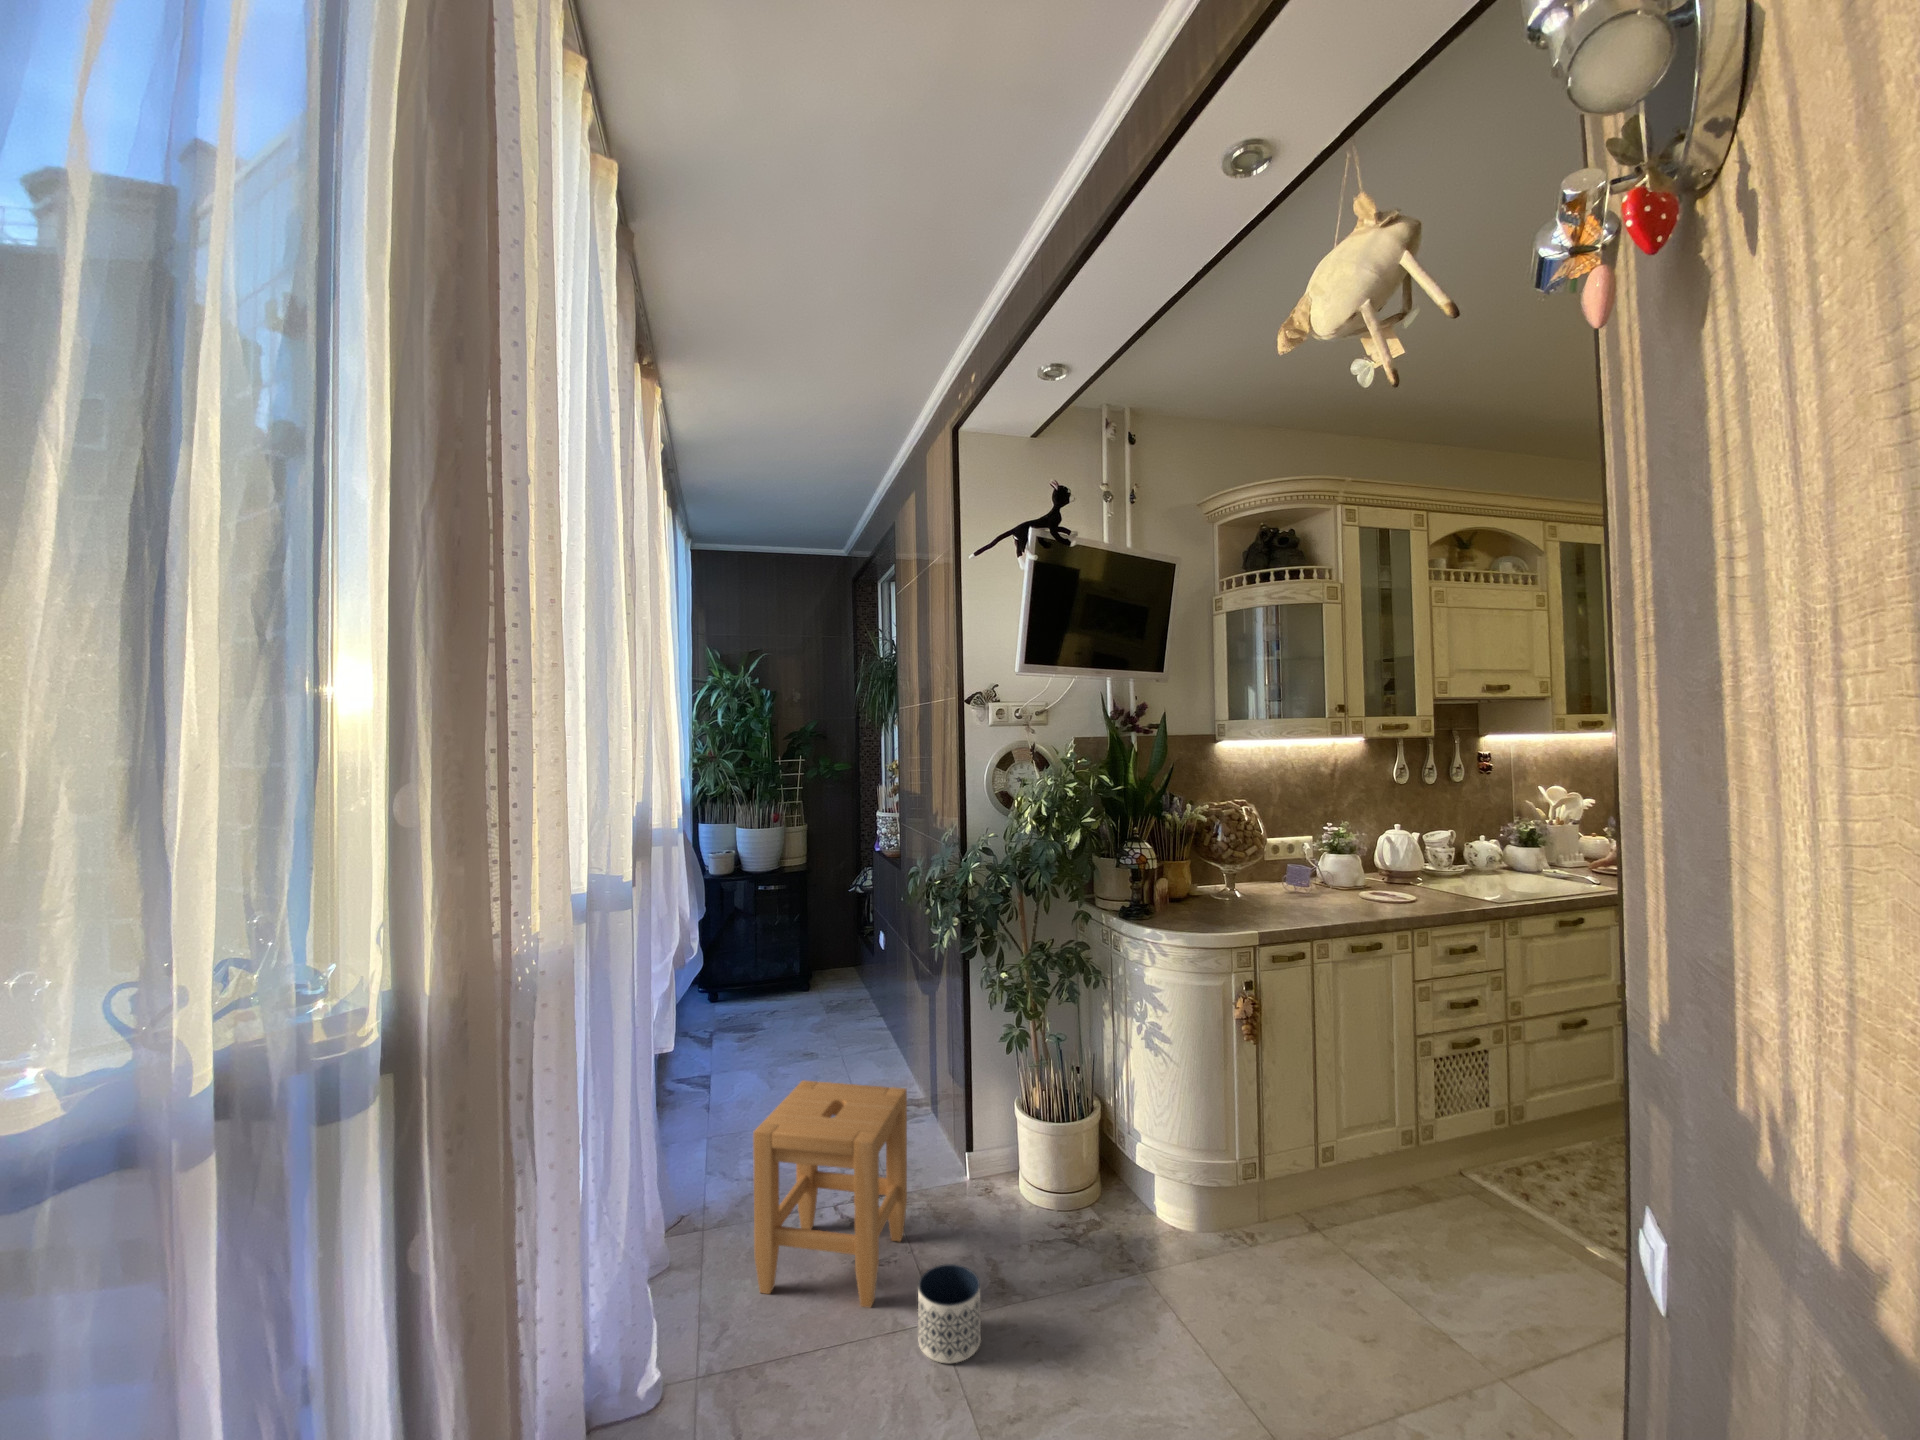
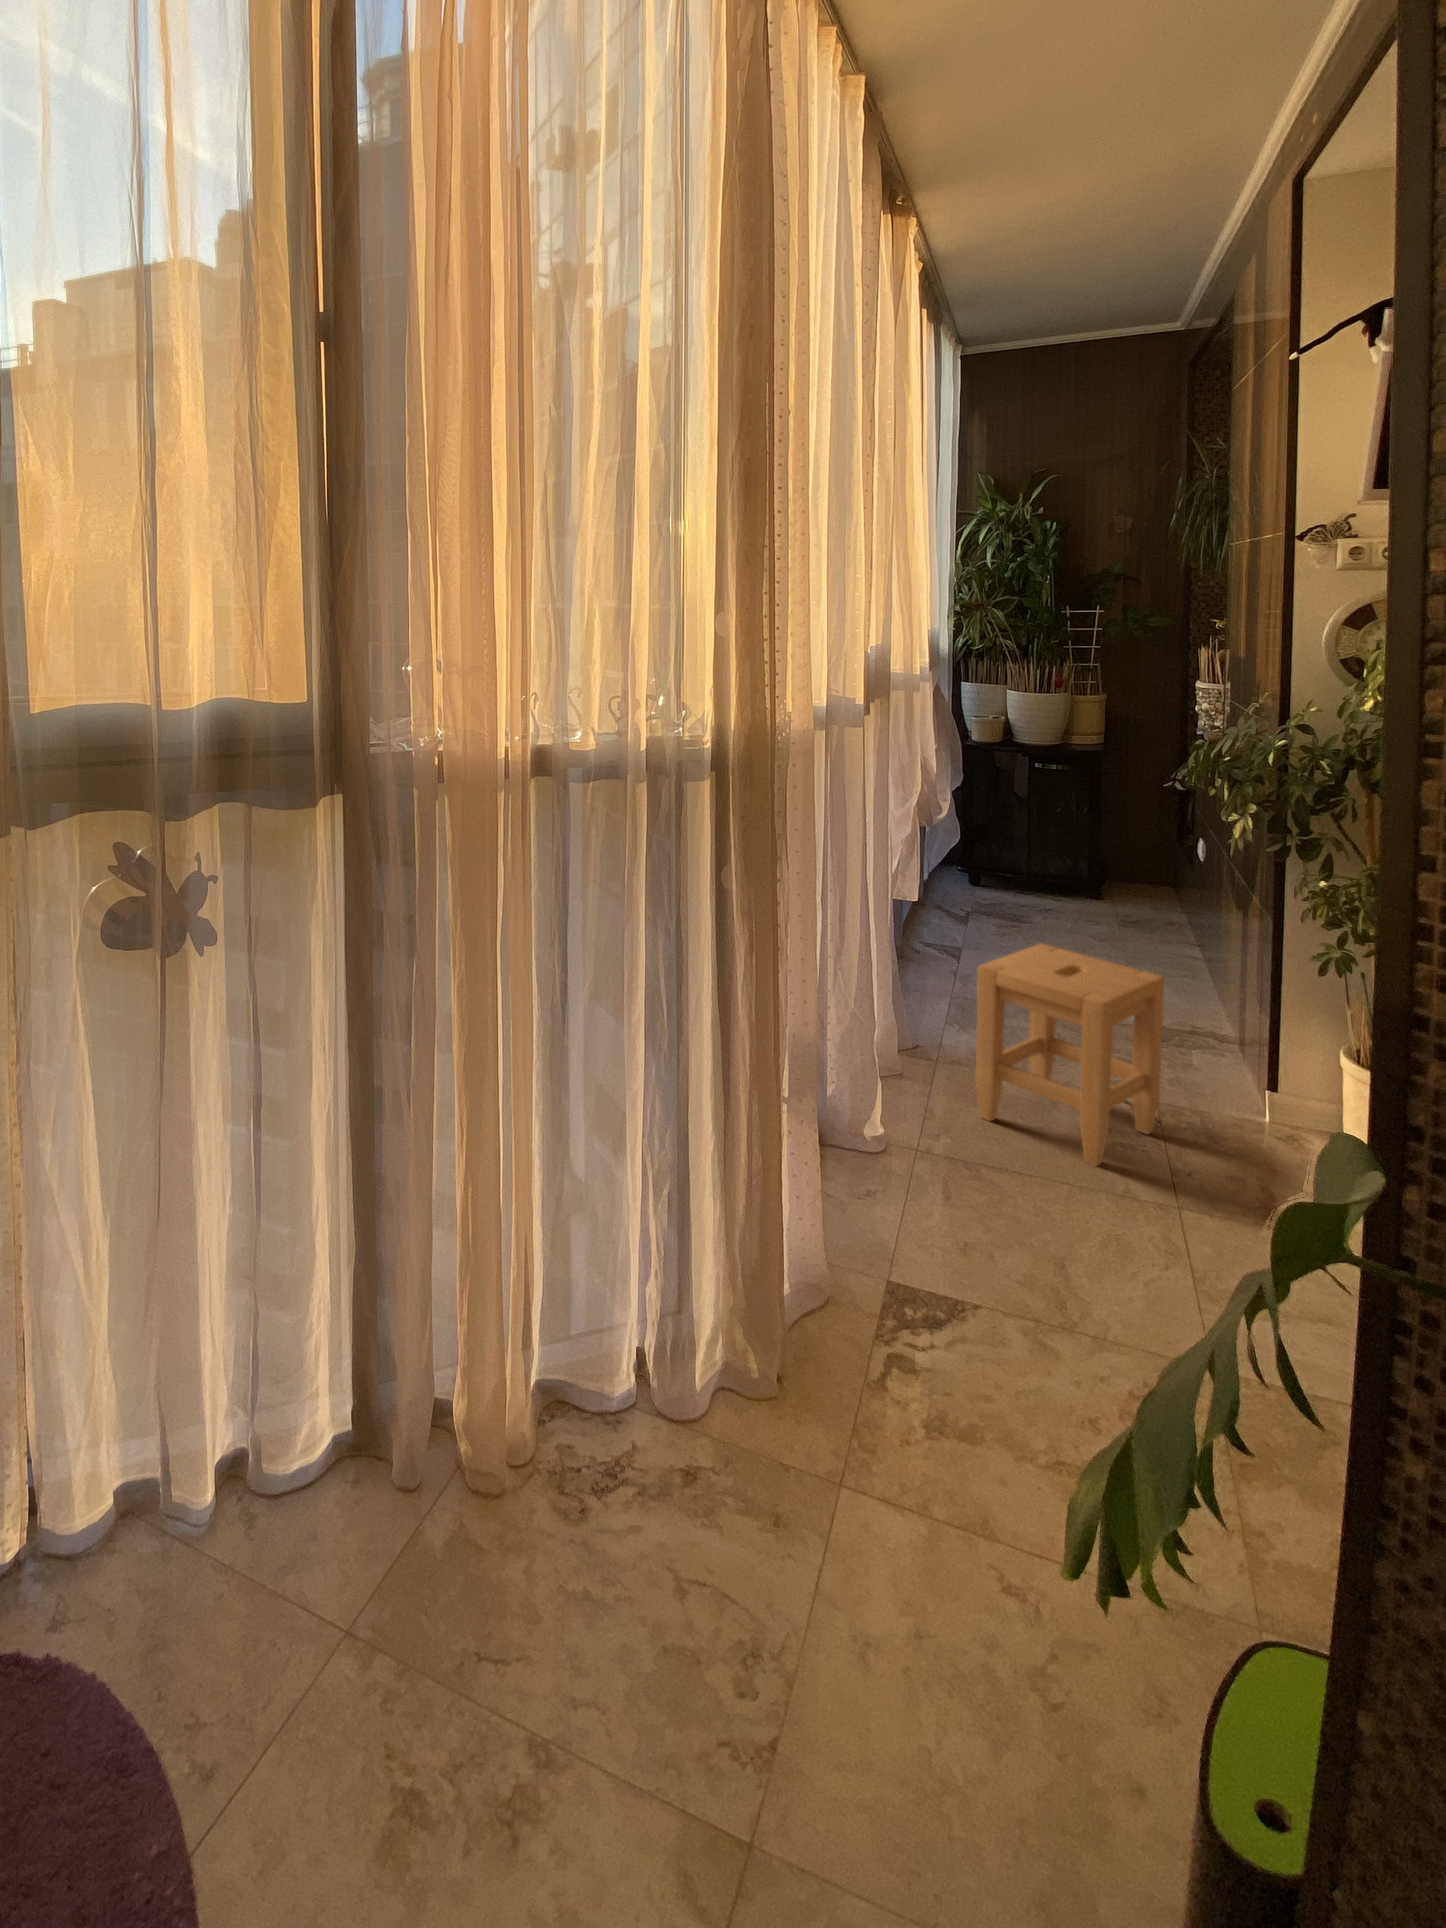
planter: present [918,1264,981,1363] -> none [1142,1145,1221,1236]

